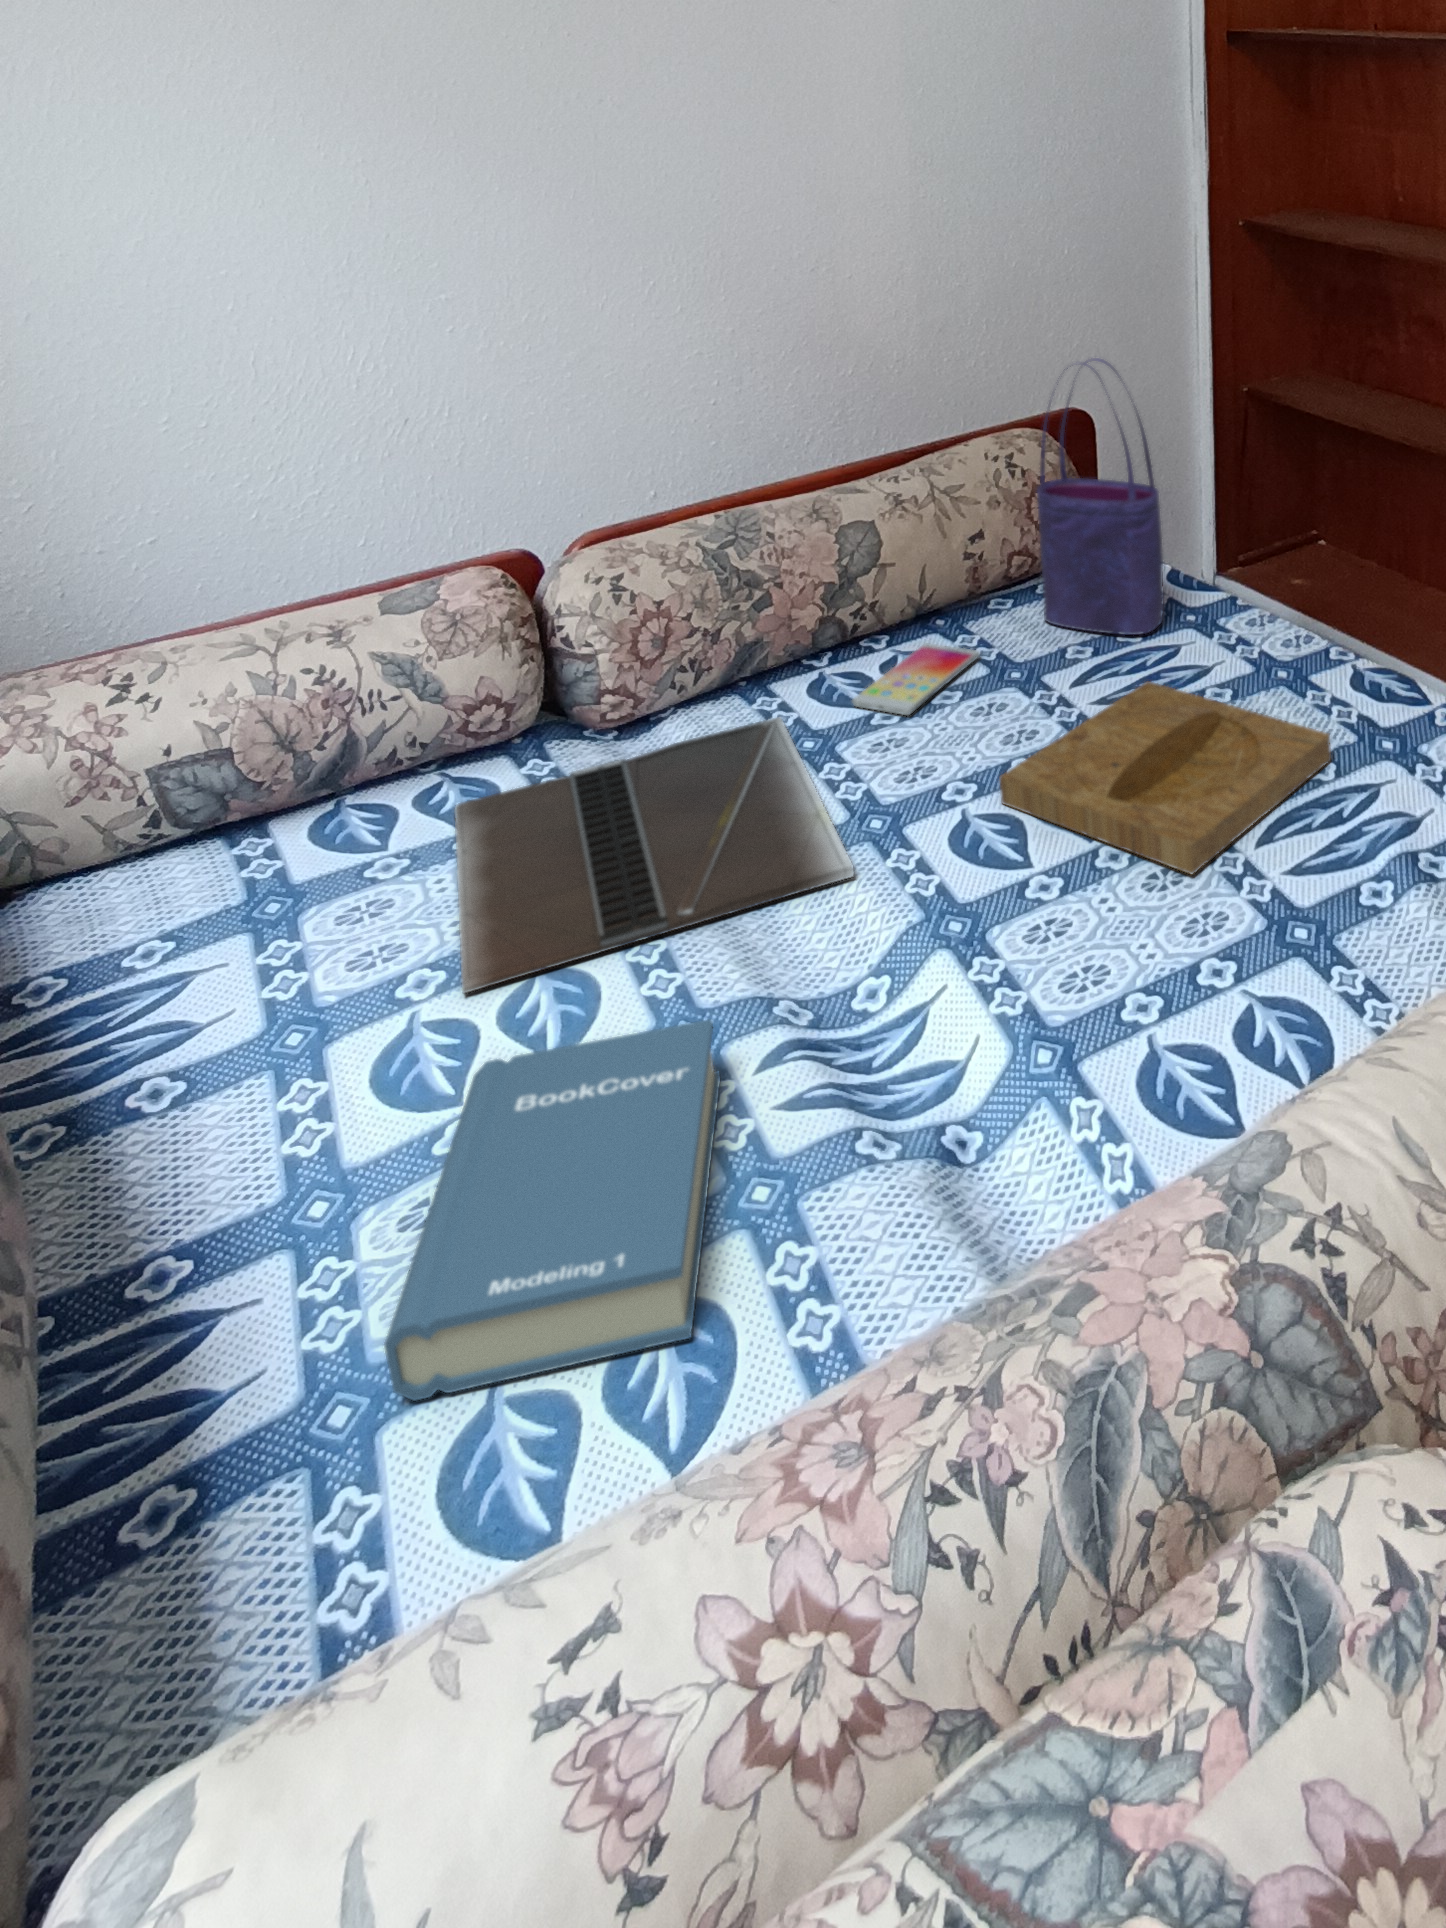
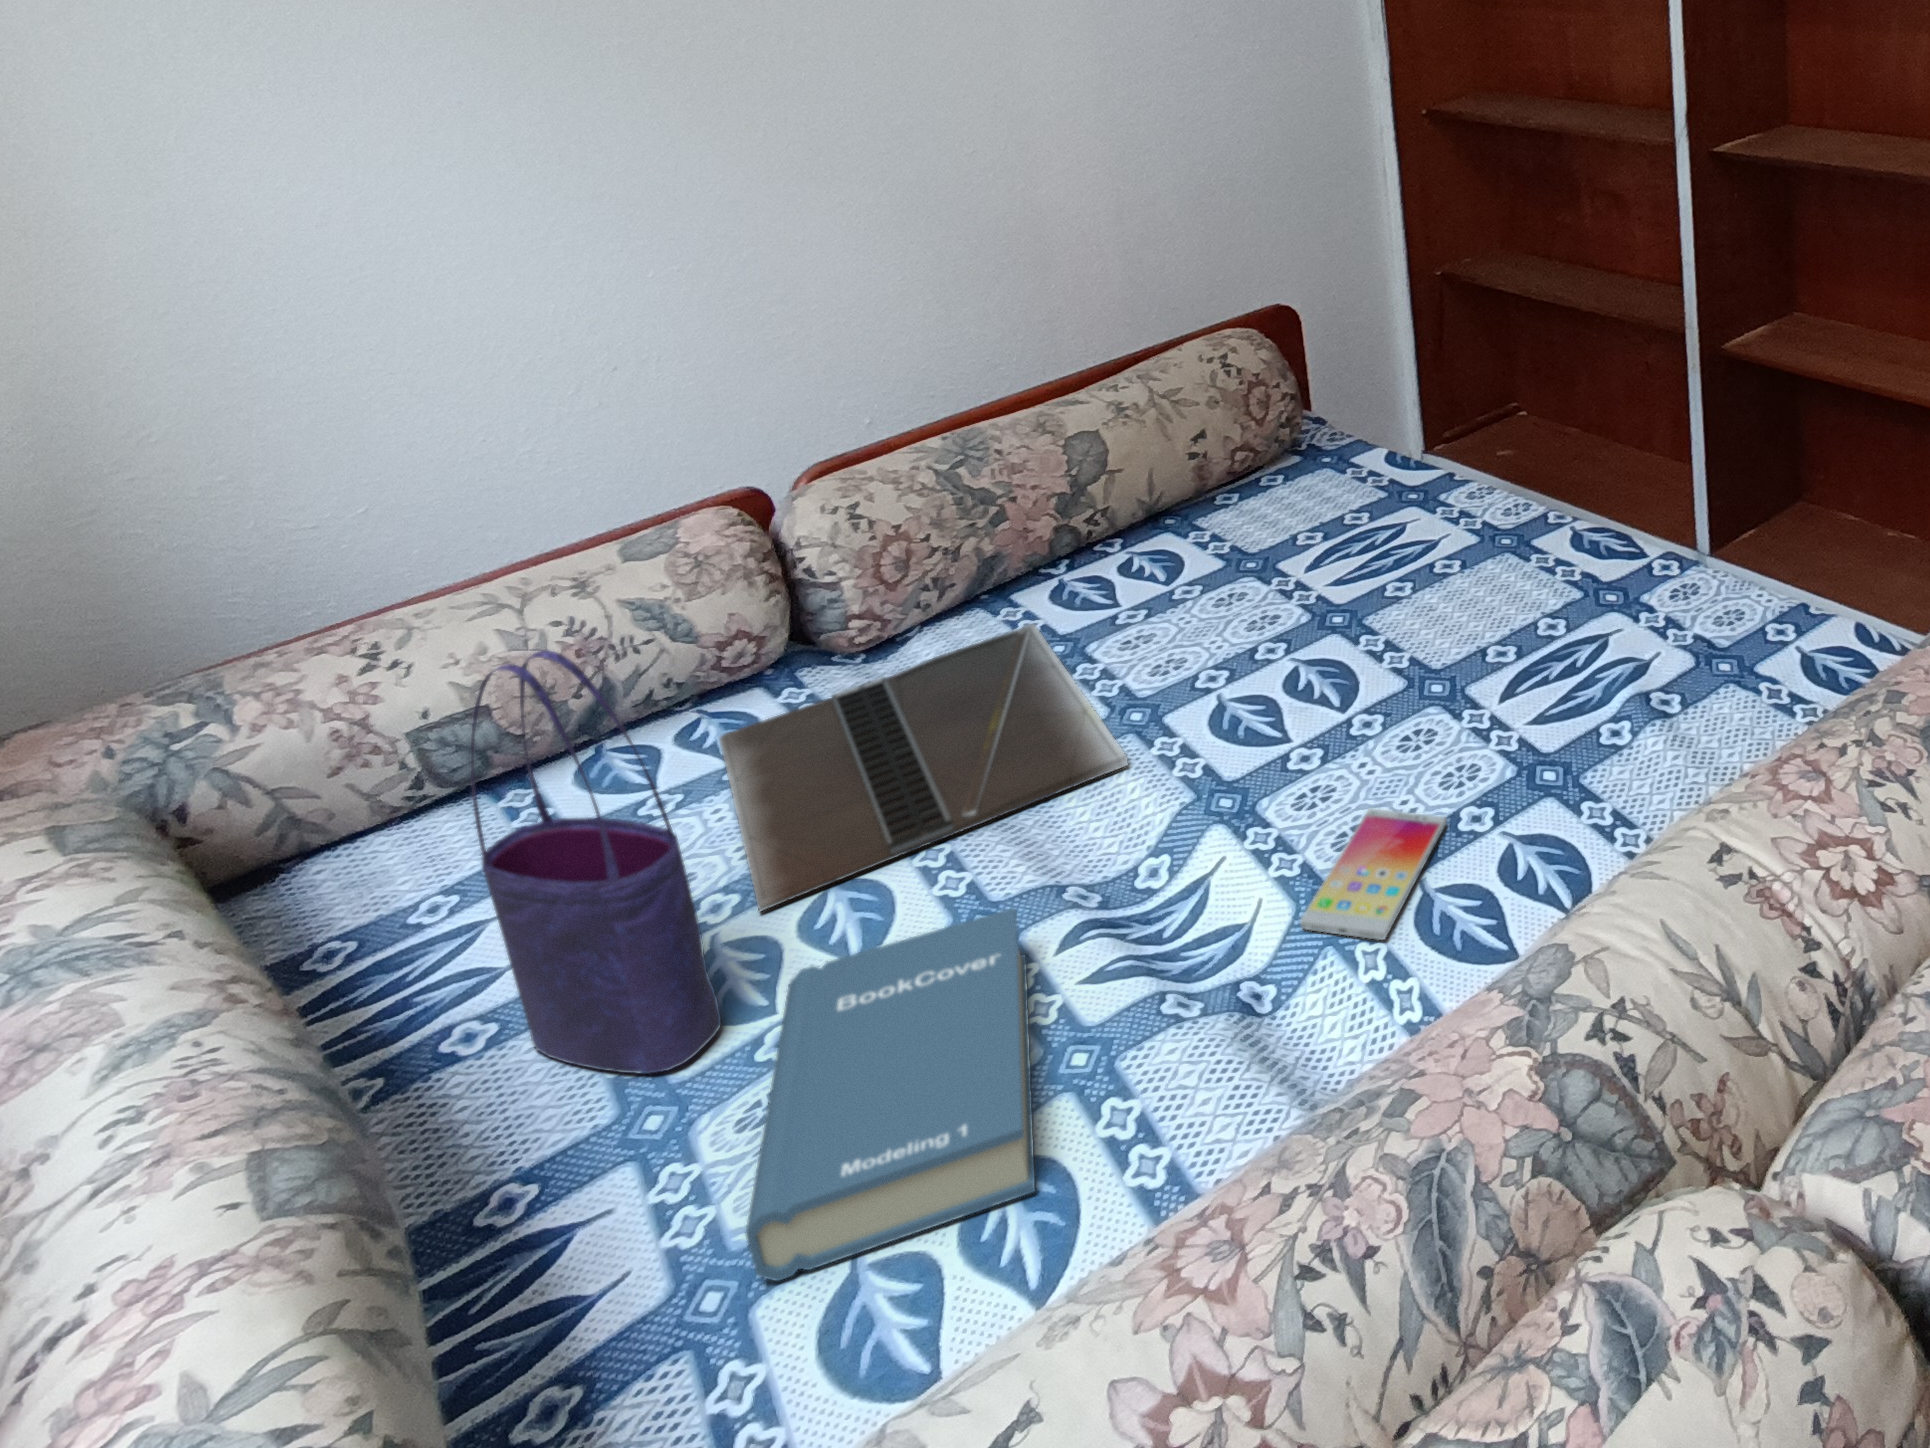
tote bag: present [1037,358,1164,635] -> present [471,650,721,1074]
smartphone: present [853,643,980,715] -> present [1300,809,1447,940]
tray: present [999,681,1331,874] -> none [1255,561,1560,733]

